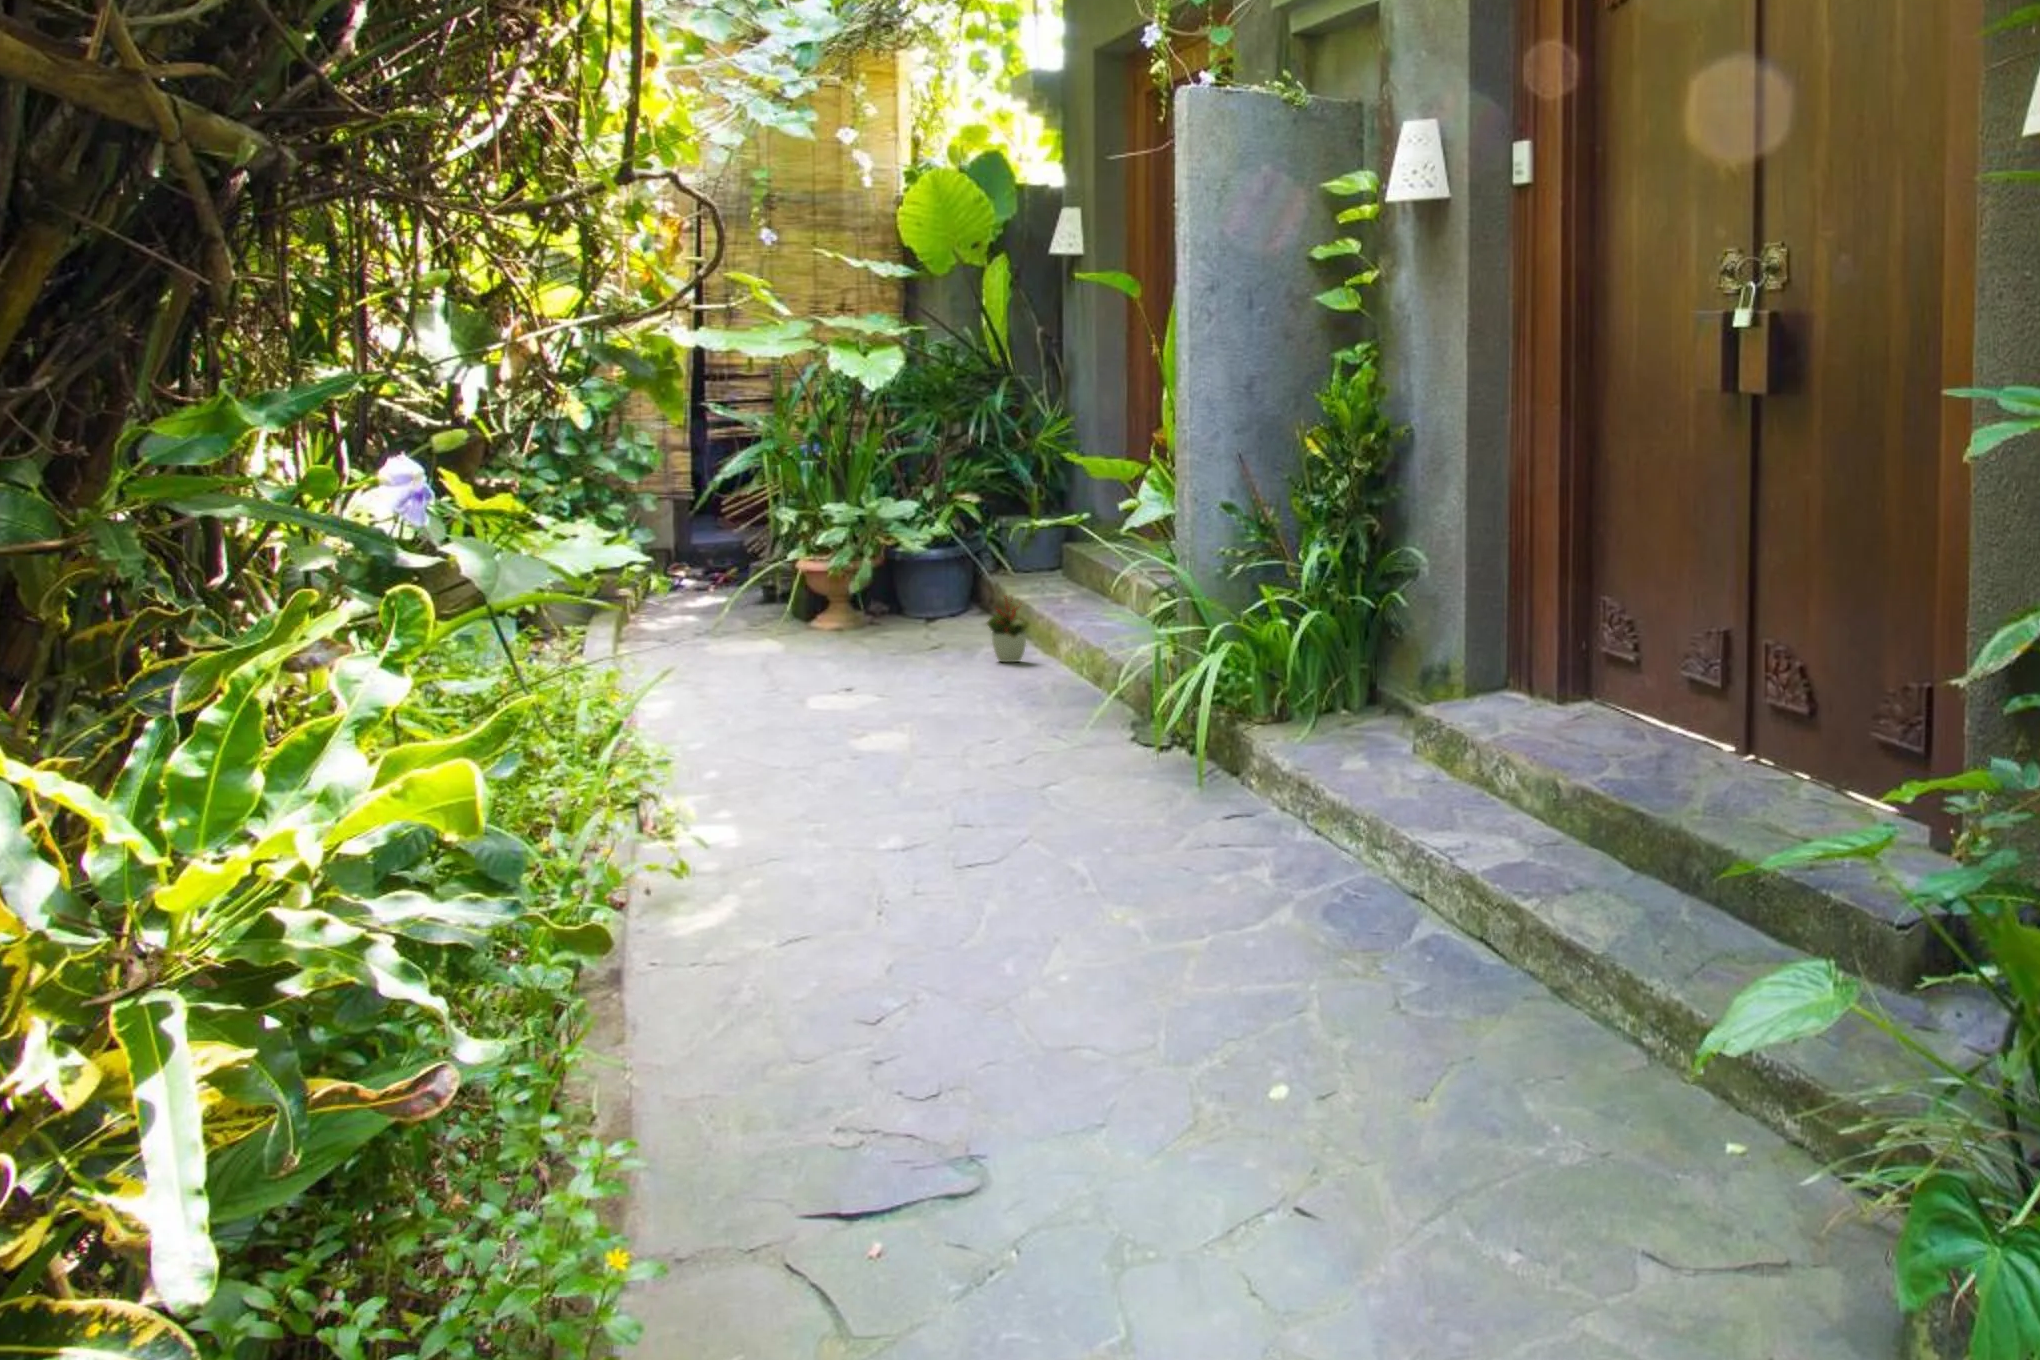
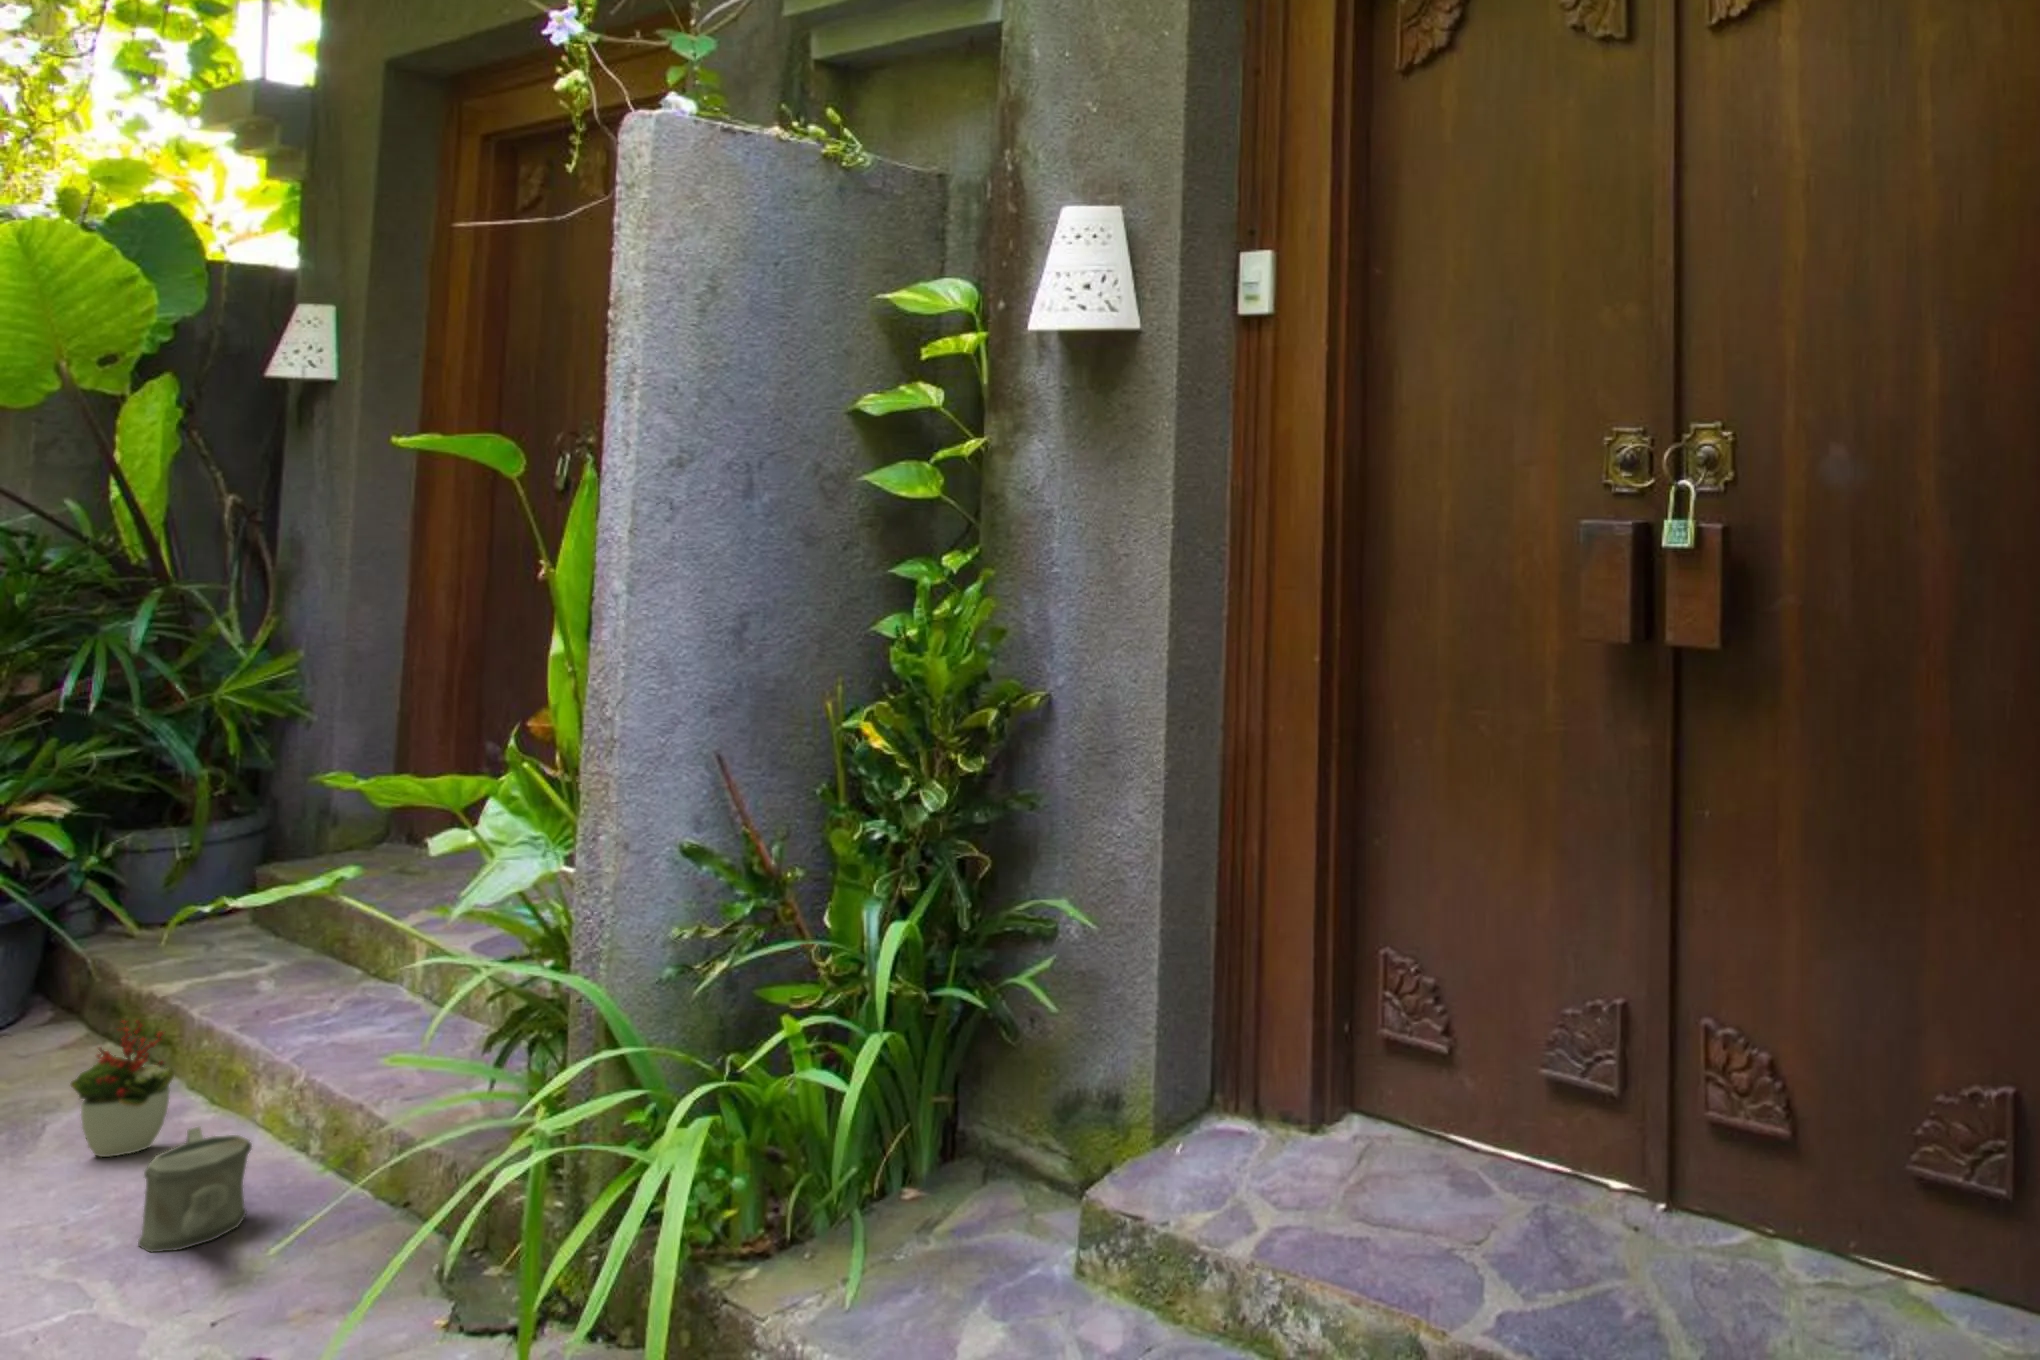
watering can: none [1016,643,1058,694] -> present [138,1127,252,1252]

